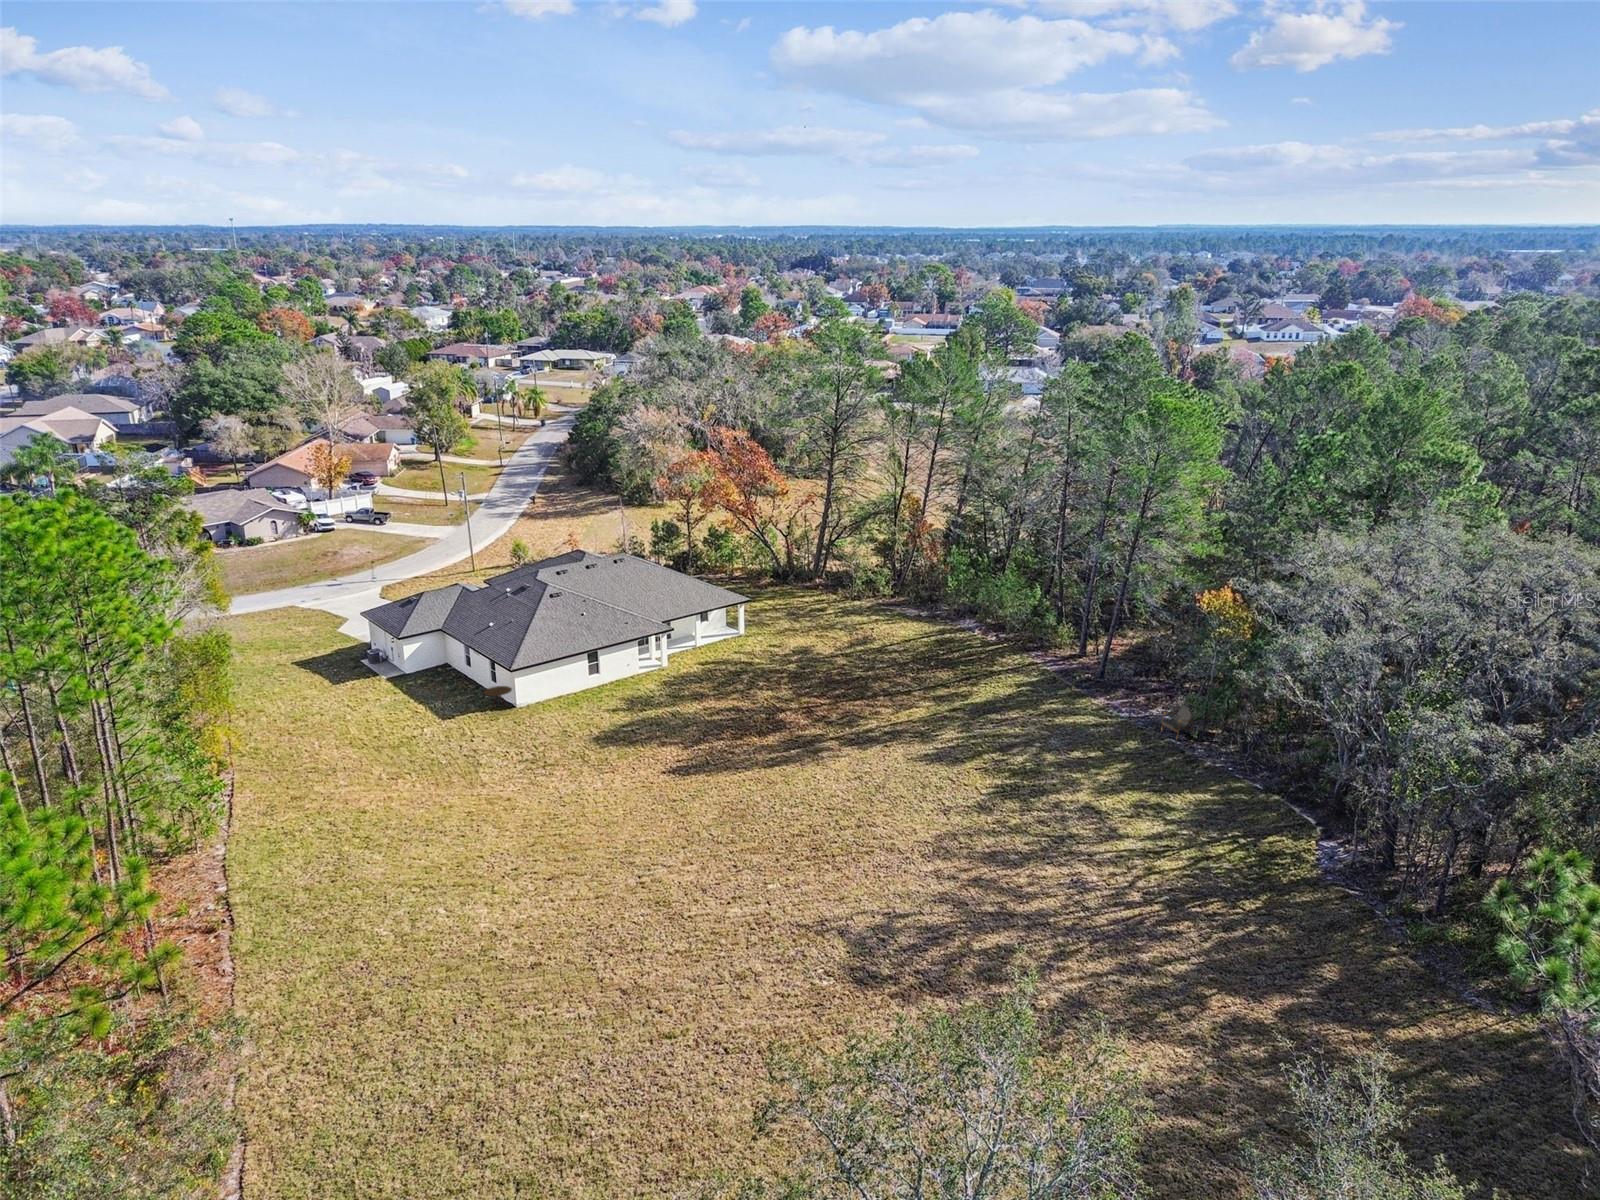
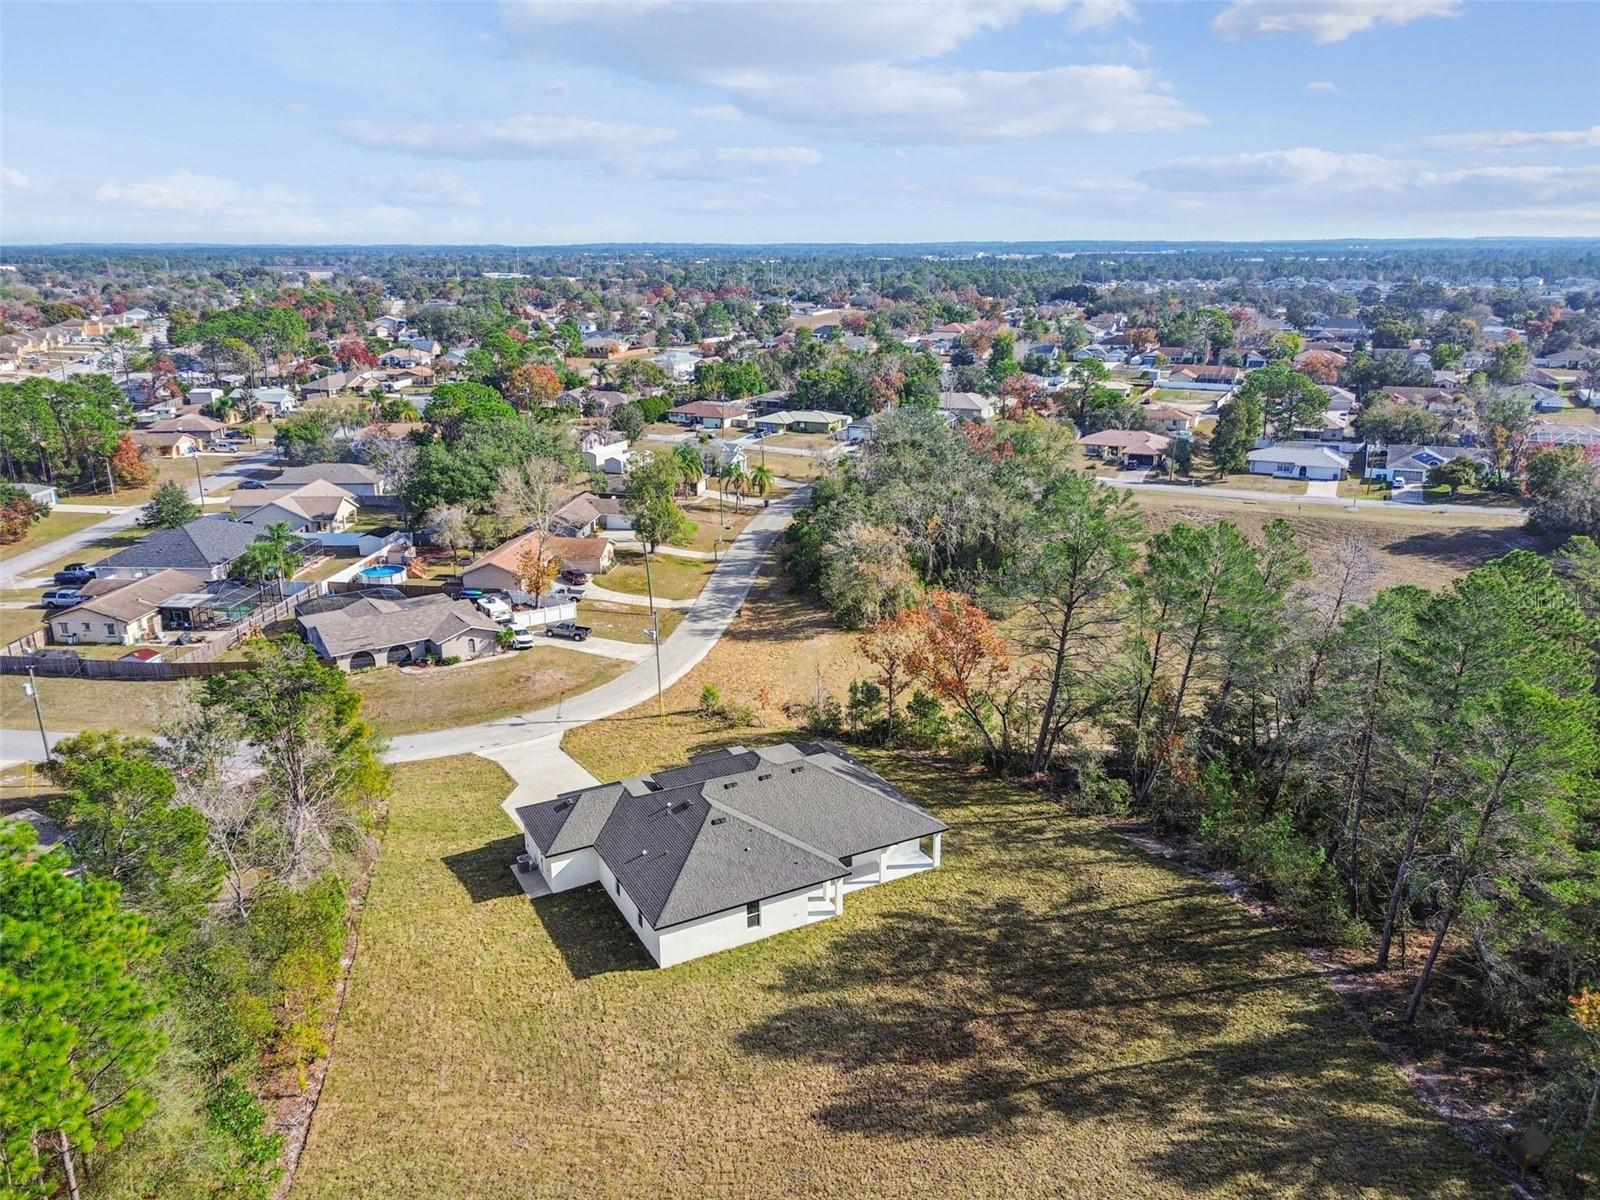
round table: present [484,686,512,706] -> none [629,938,660,970]

